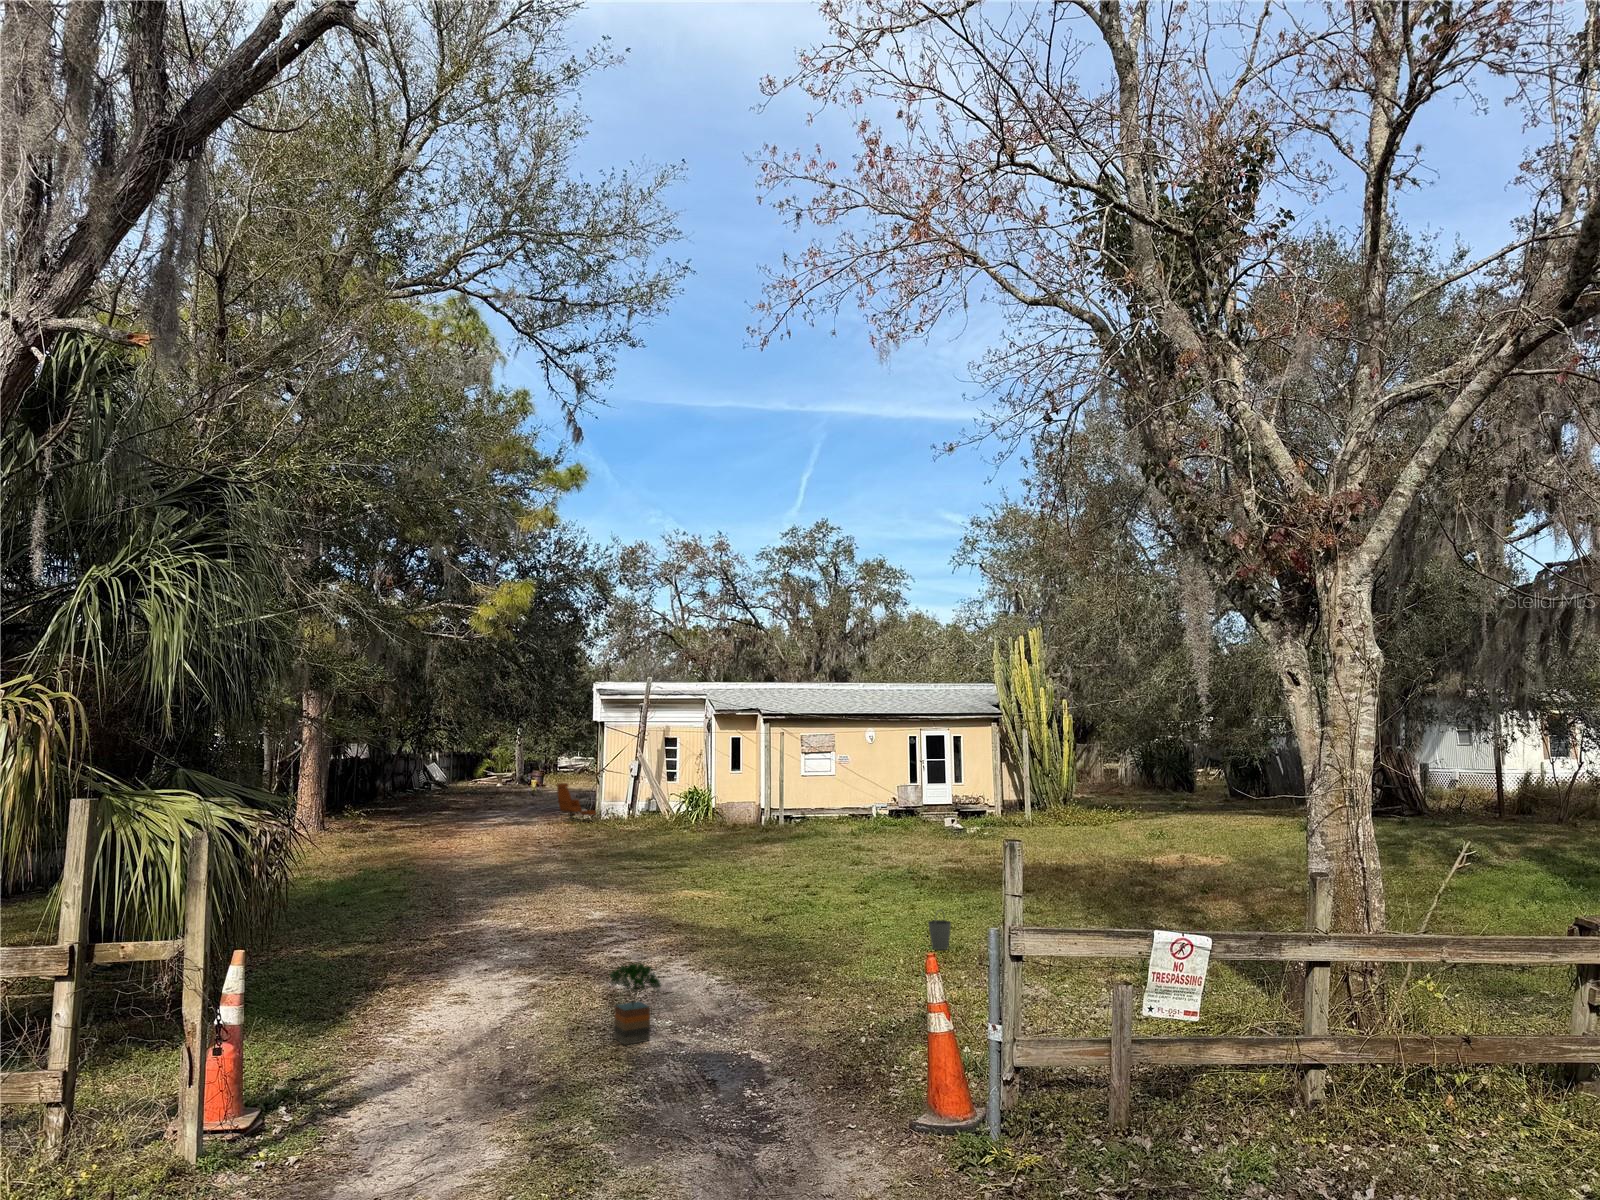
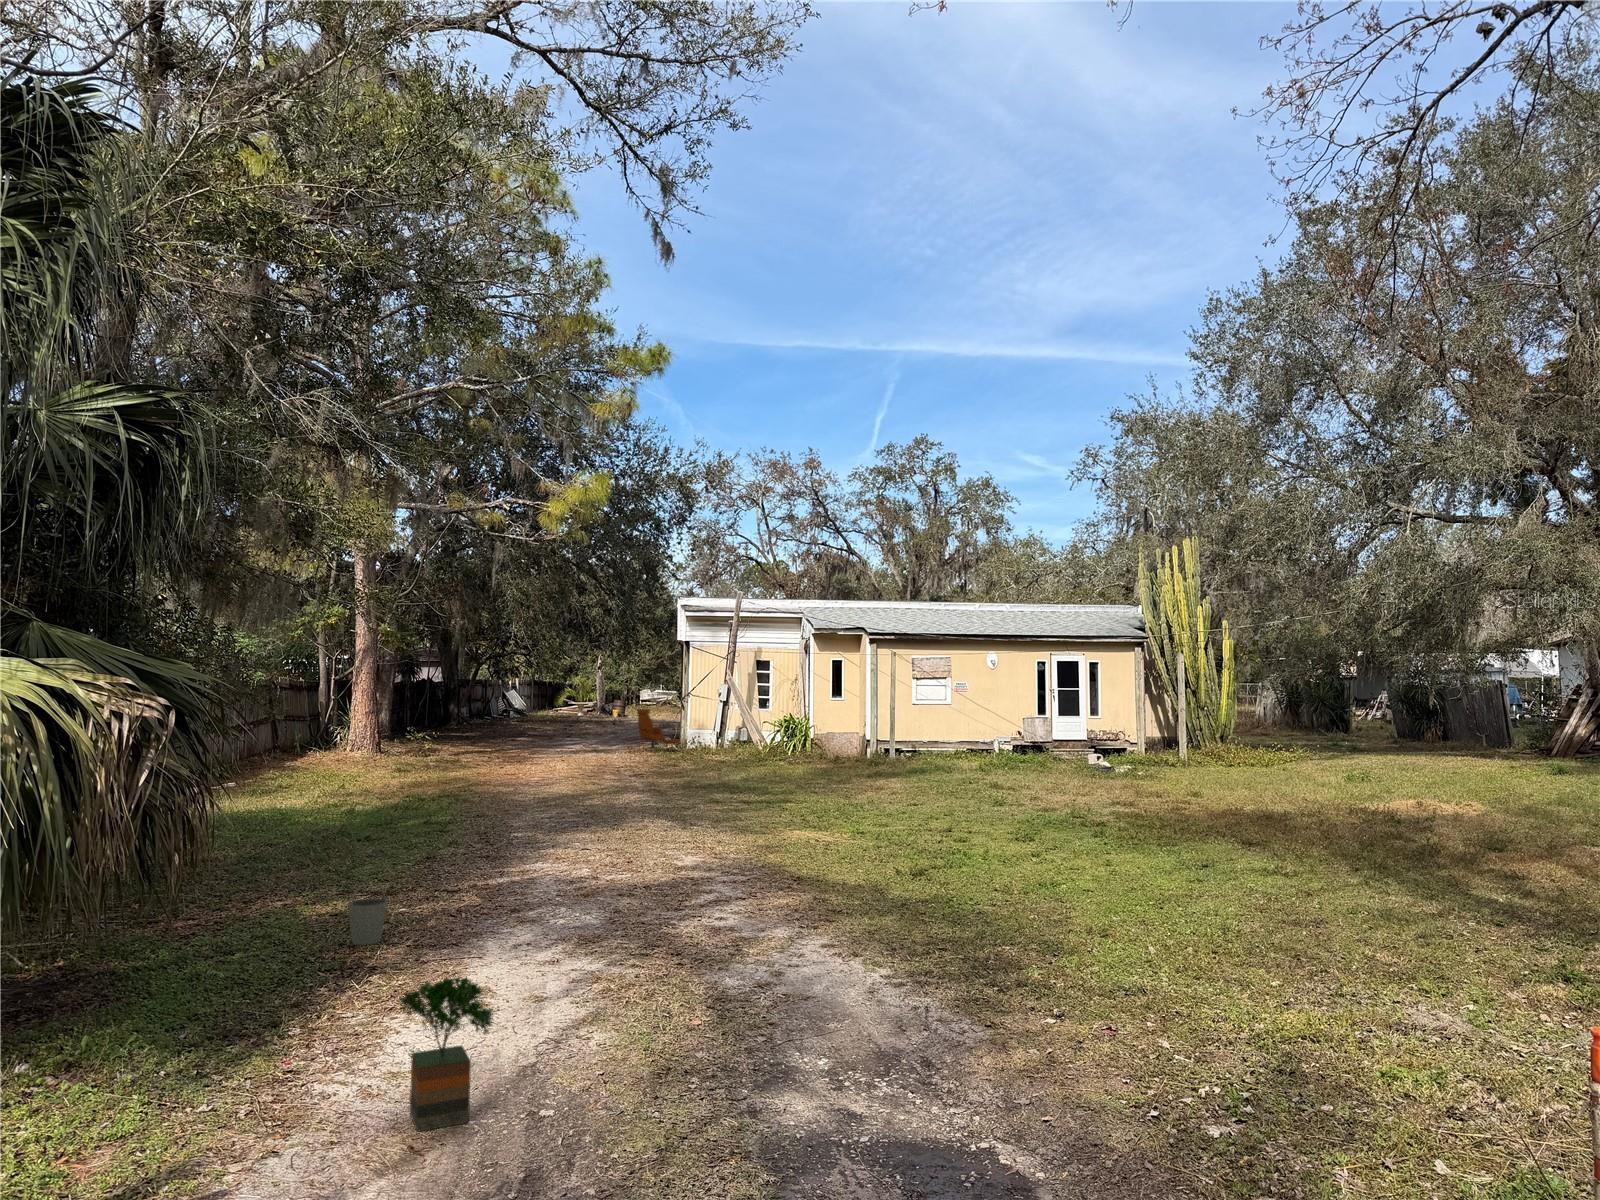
bucket: present [928,910,951,950] -> present [348,883,387,945]
potted tree: present [610,963,661,1045] -> present [399,977,493,1132]

